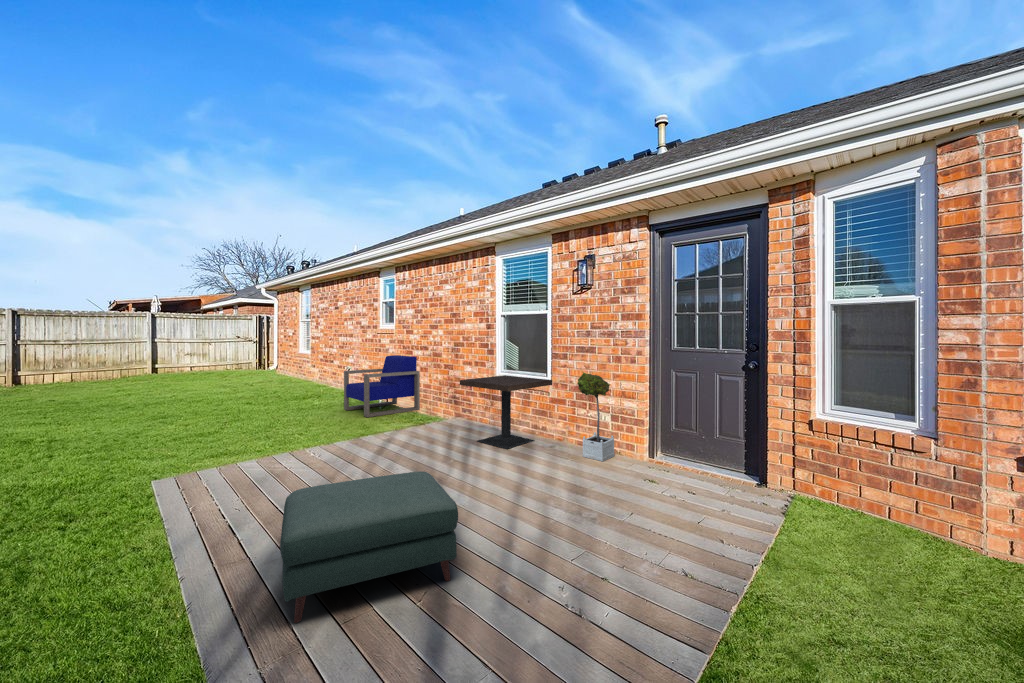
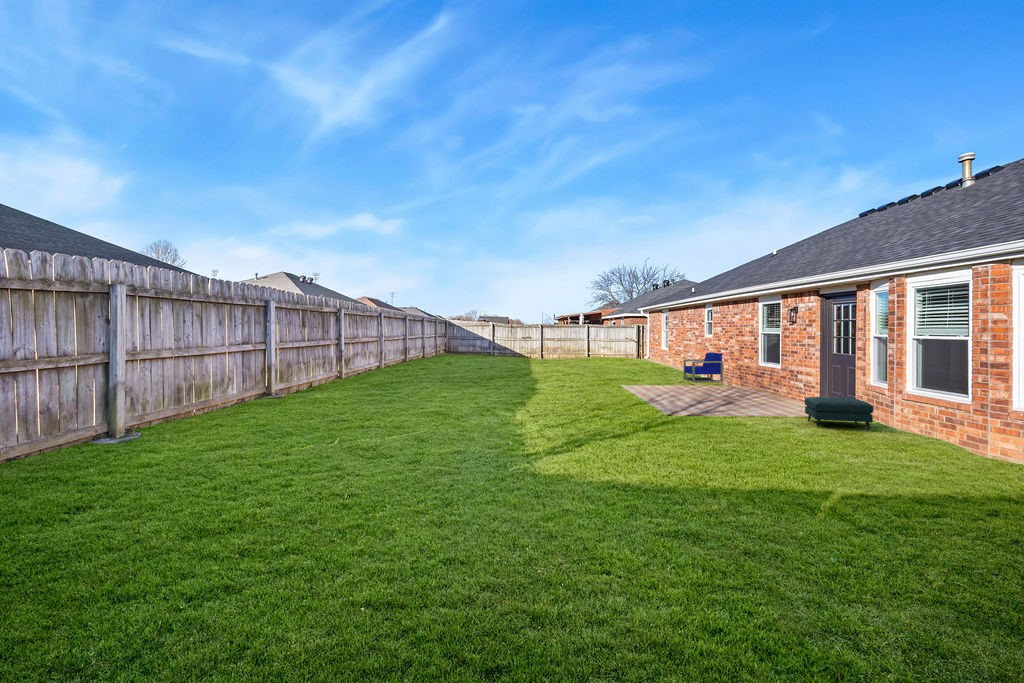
potted tree: present [577,372,614,461] -> none [782,363,802,403]
side table: present [460,375,552,449] -> none [731,364,780,396]
ottoman: present [280,471,458,623] -> present [805,397,874,430]

